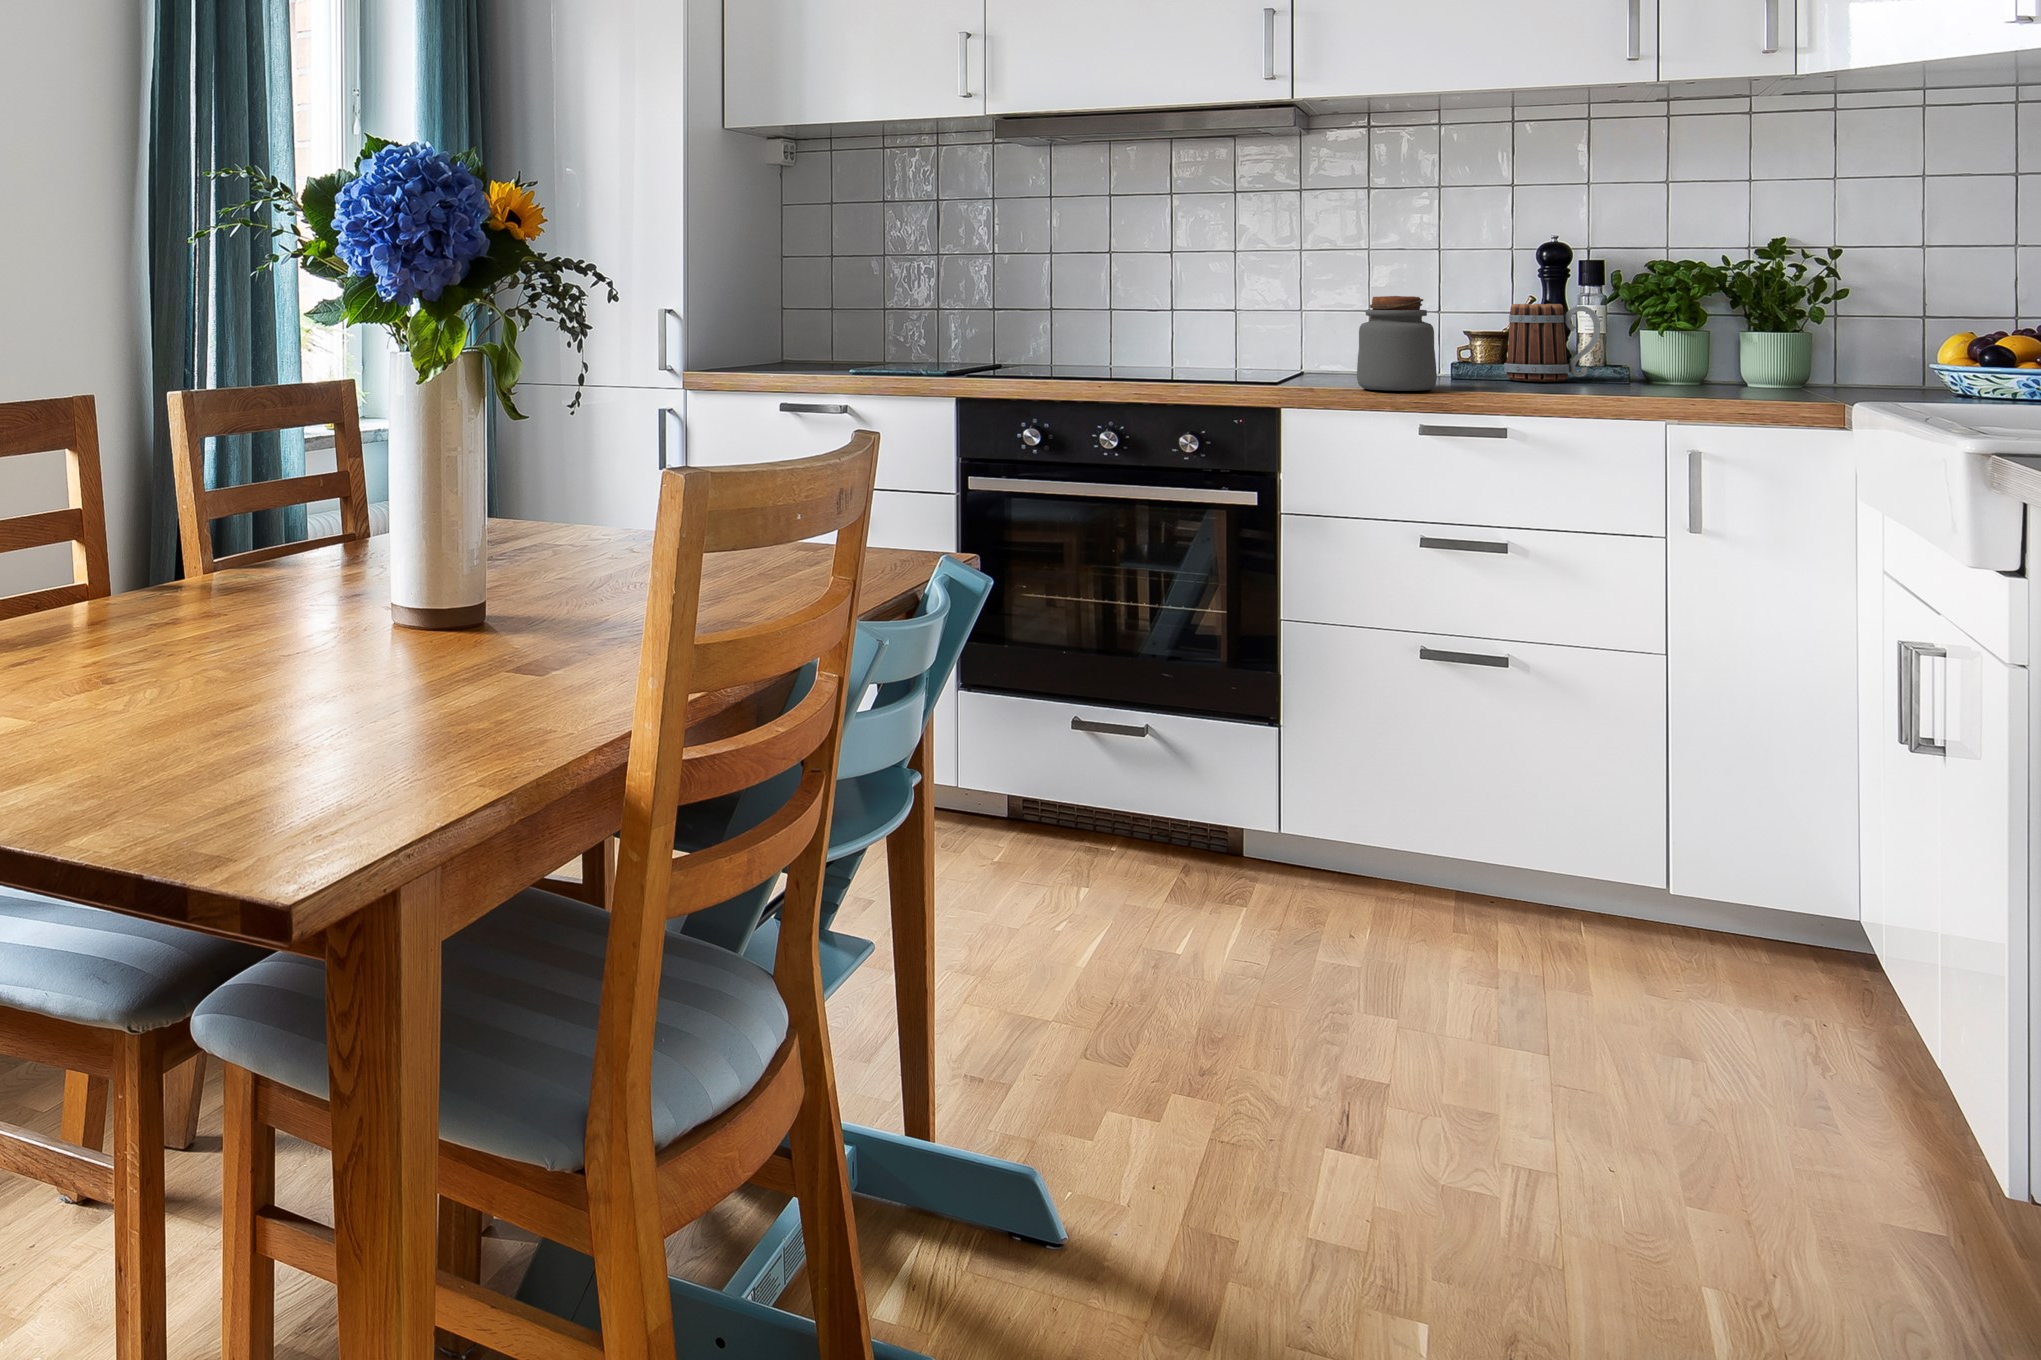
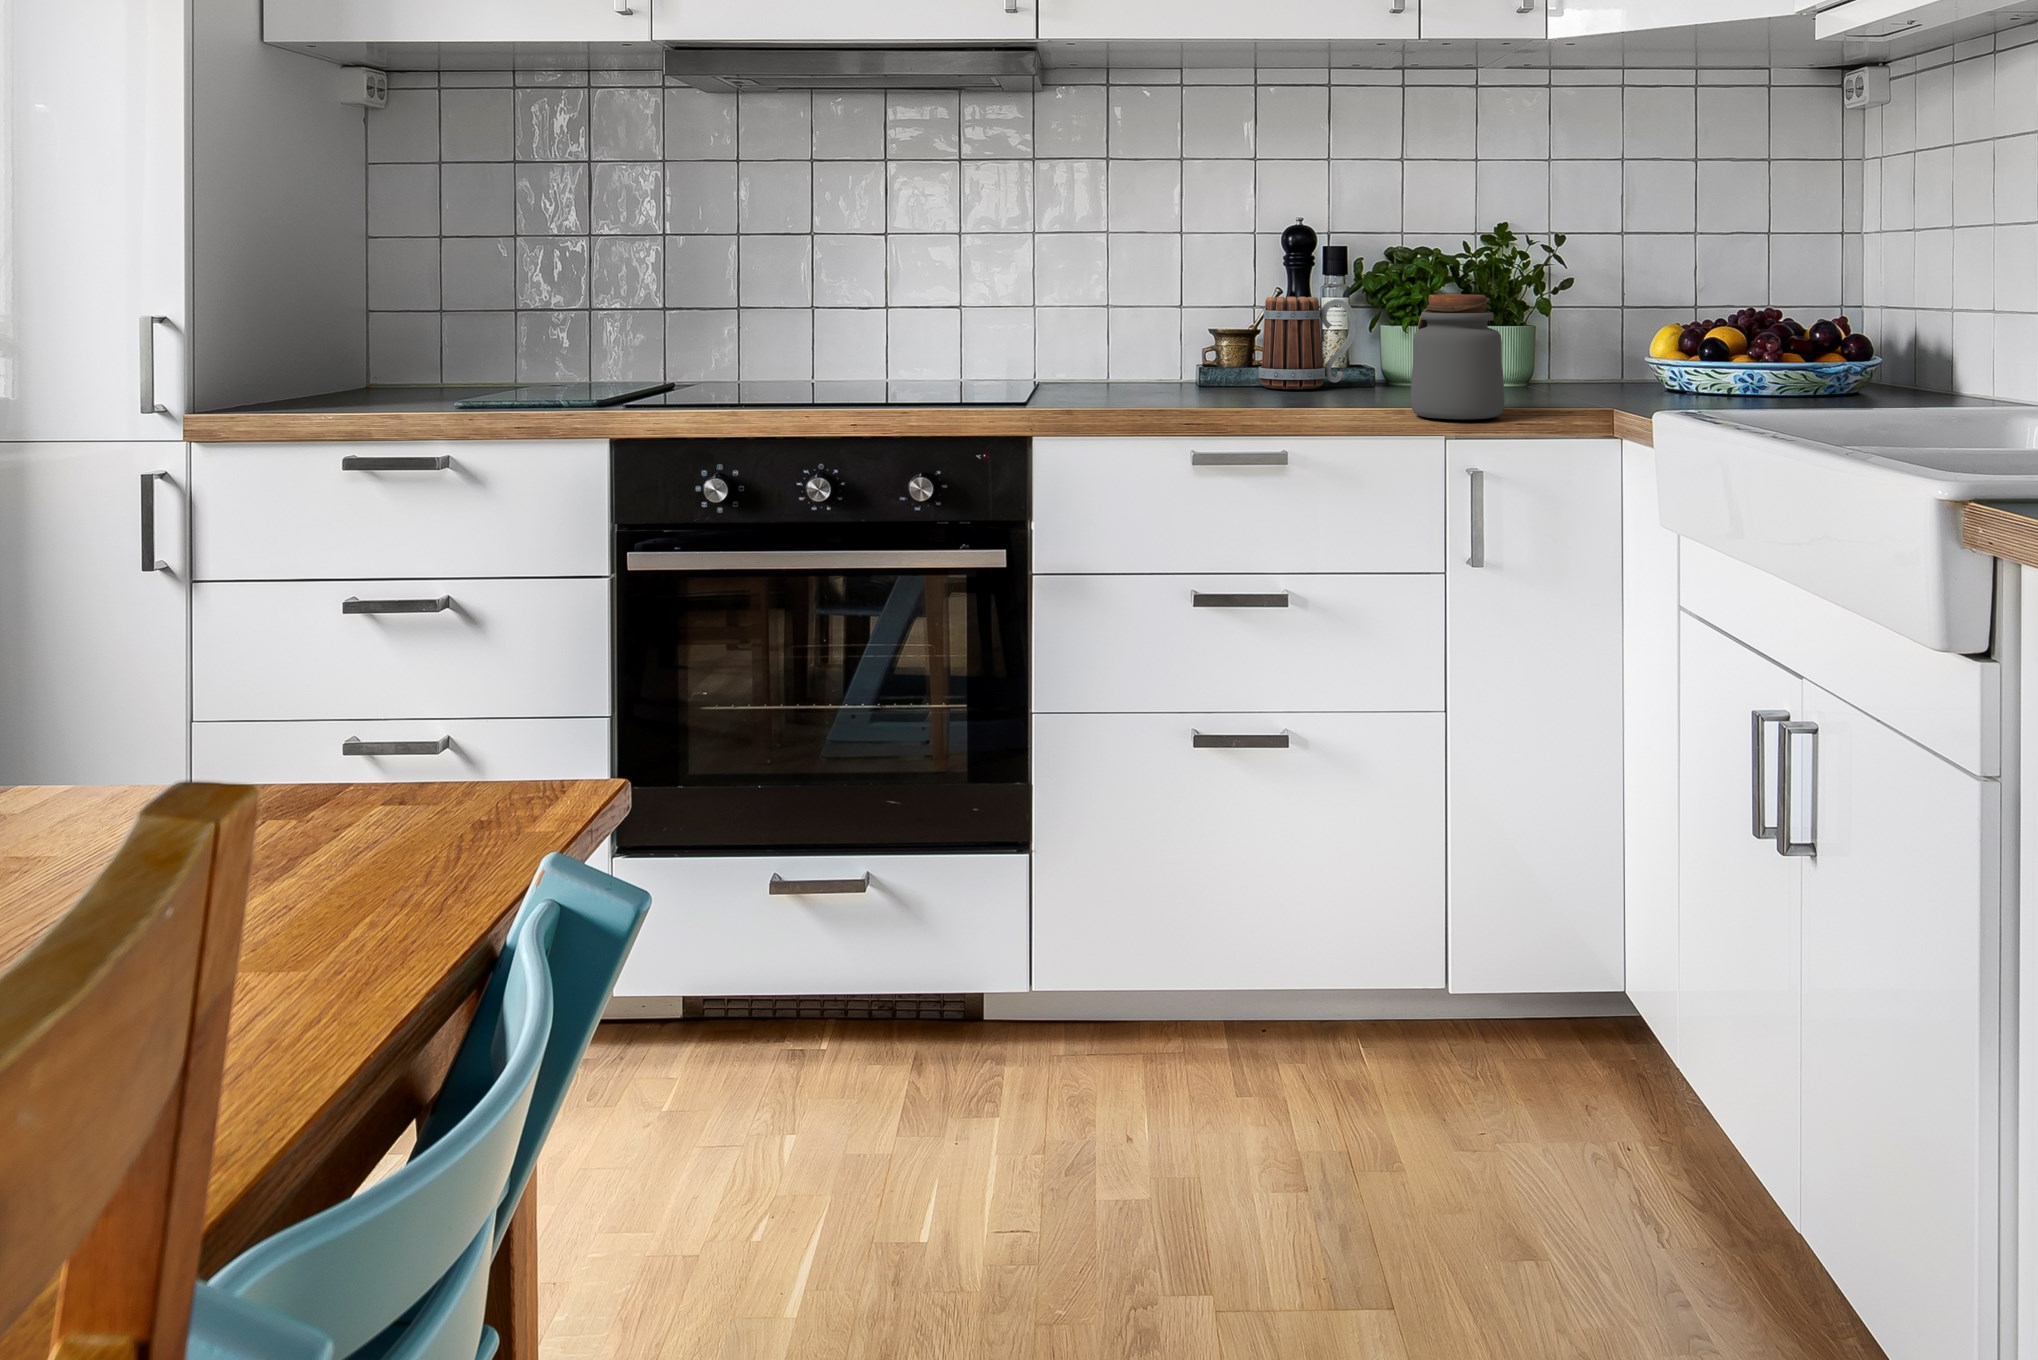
jar: present [1357,296,1437,391] -> present [1410,294,1505,419]

